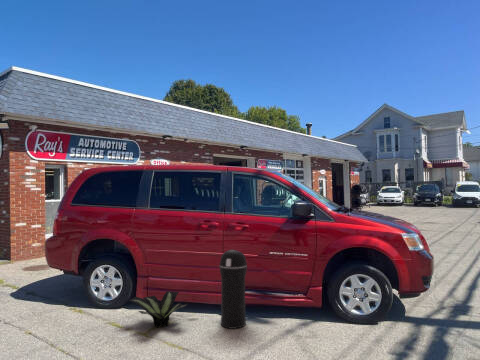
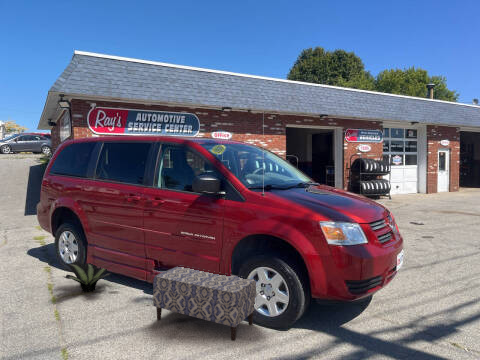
trash can: present [219,250,247,329] -> none [131,227,160,305]
bench: none [268,283,362,339] -> present [153,266,256,341]

